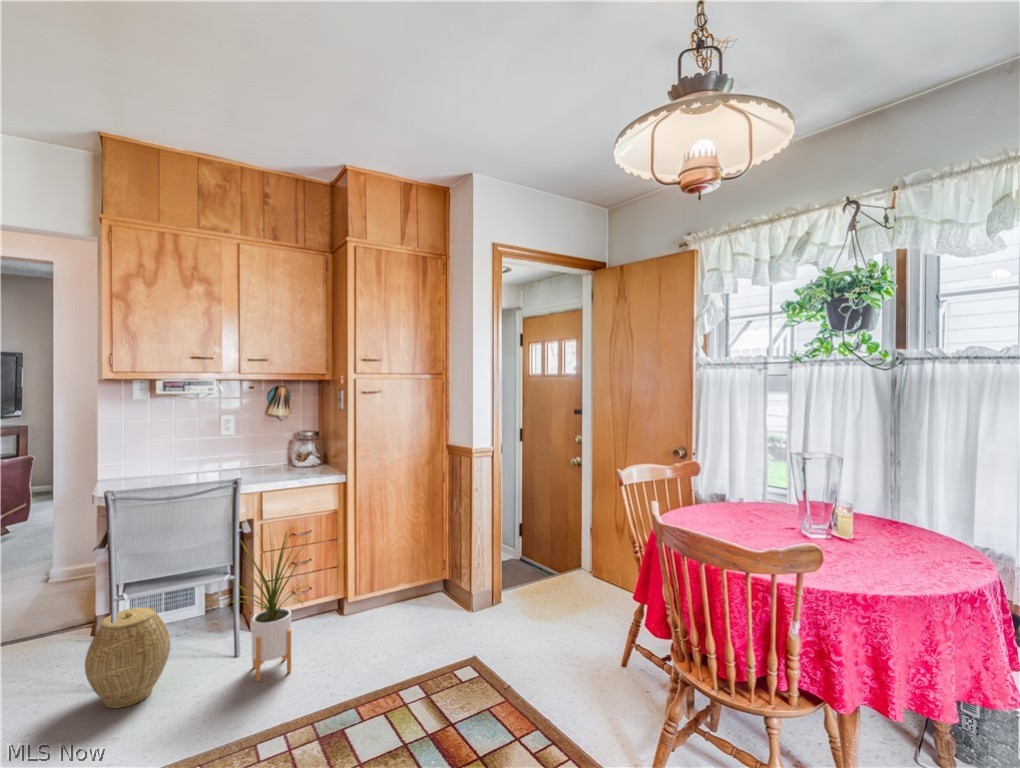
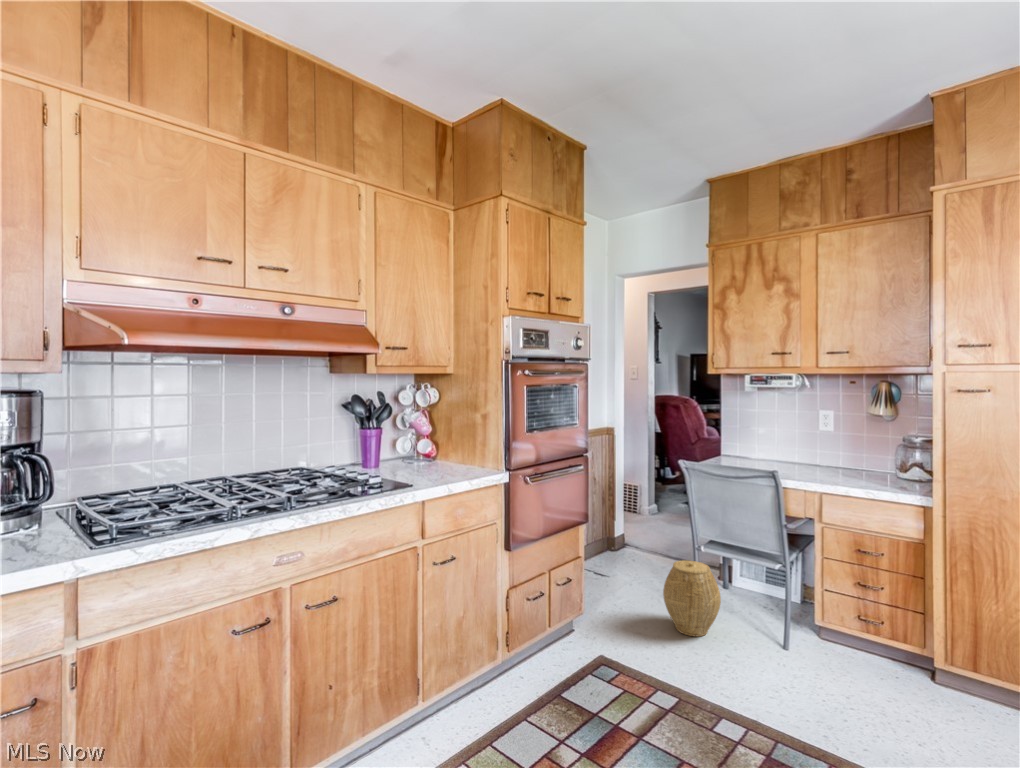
house plant: present [233,532,303,681] -> none [755,527,846,690]

